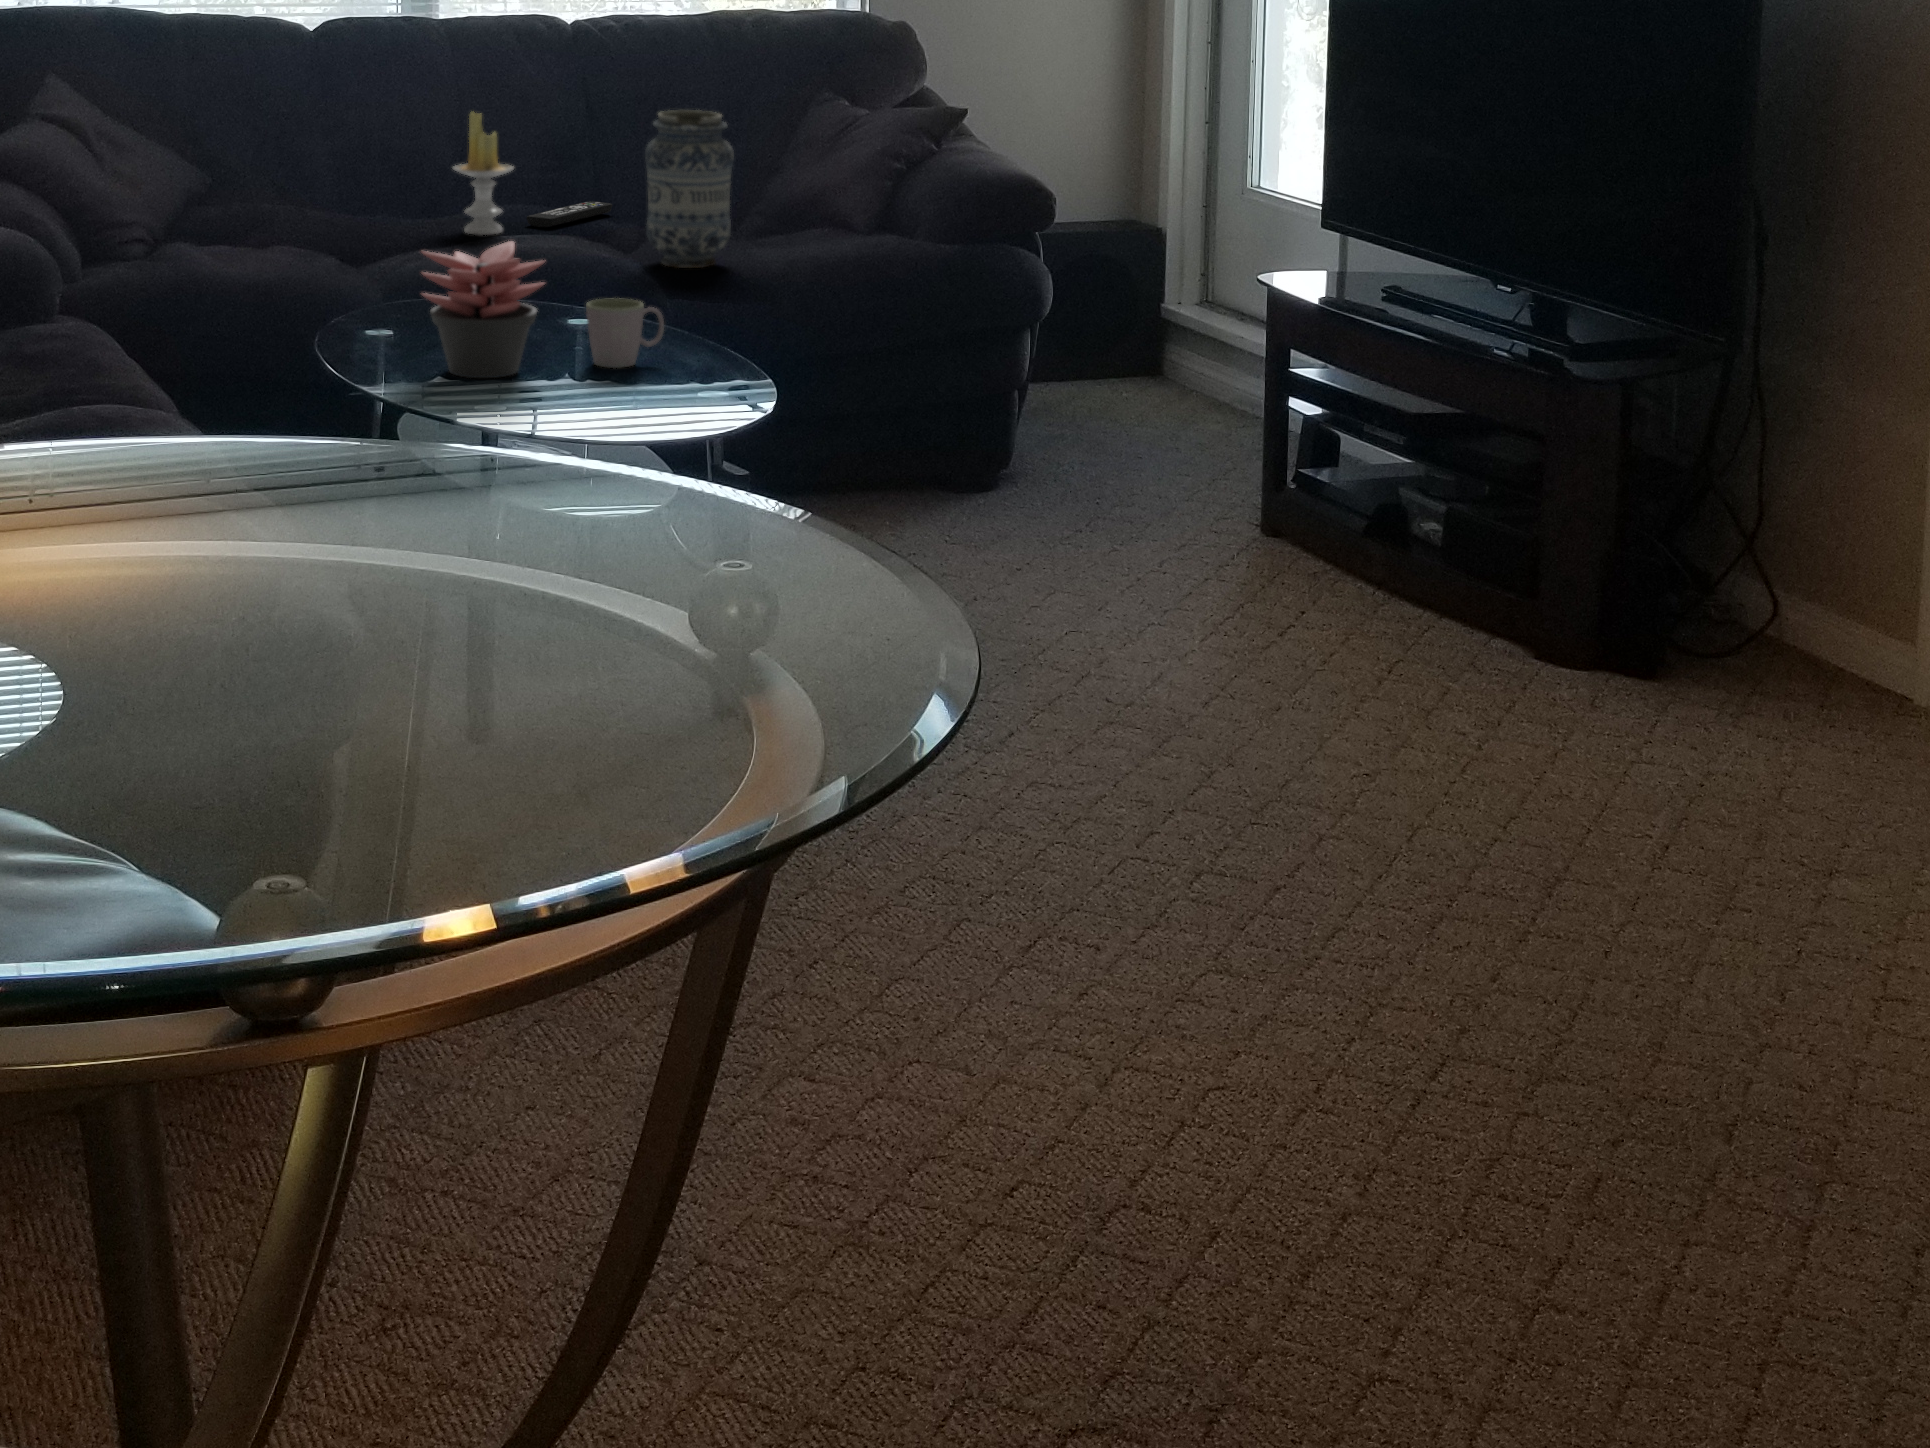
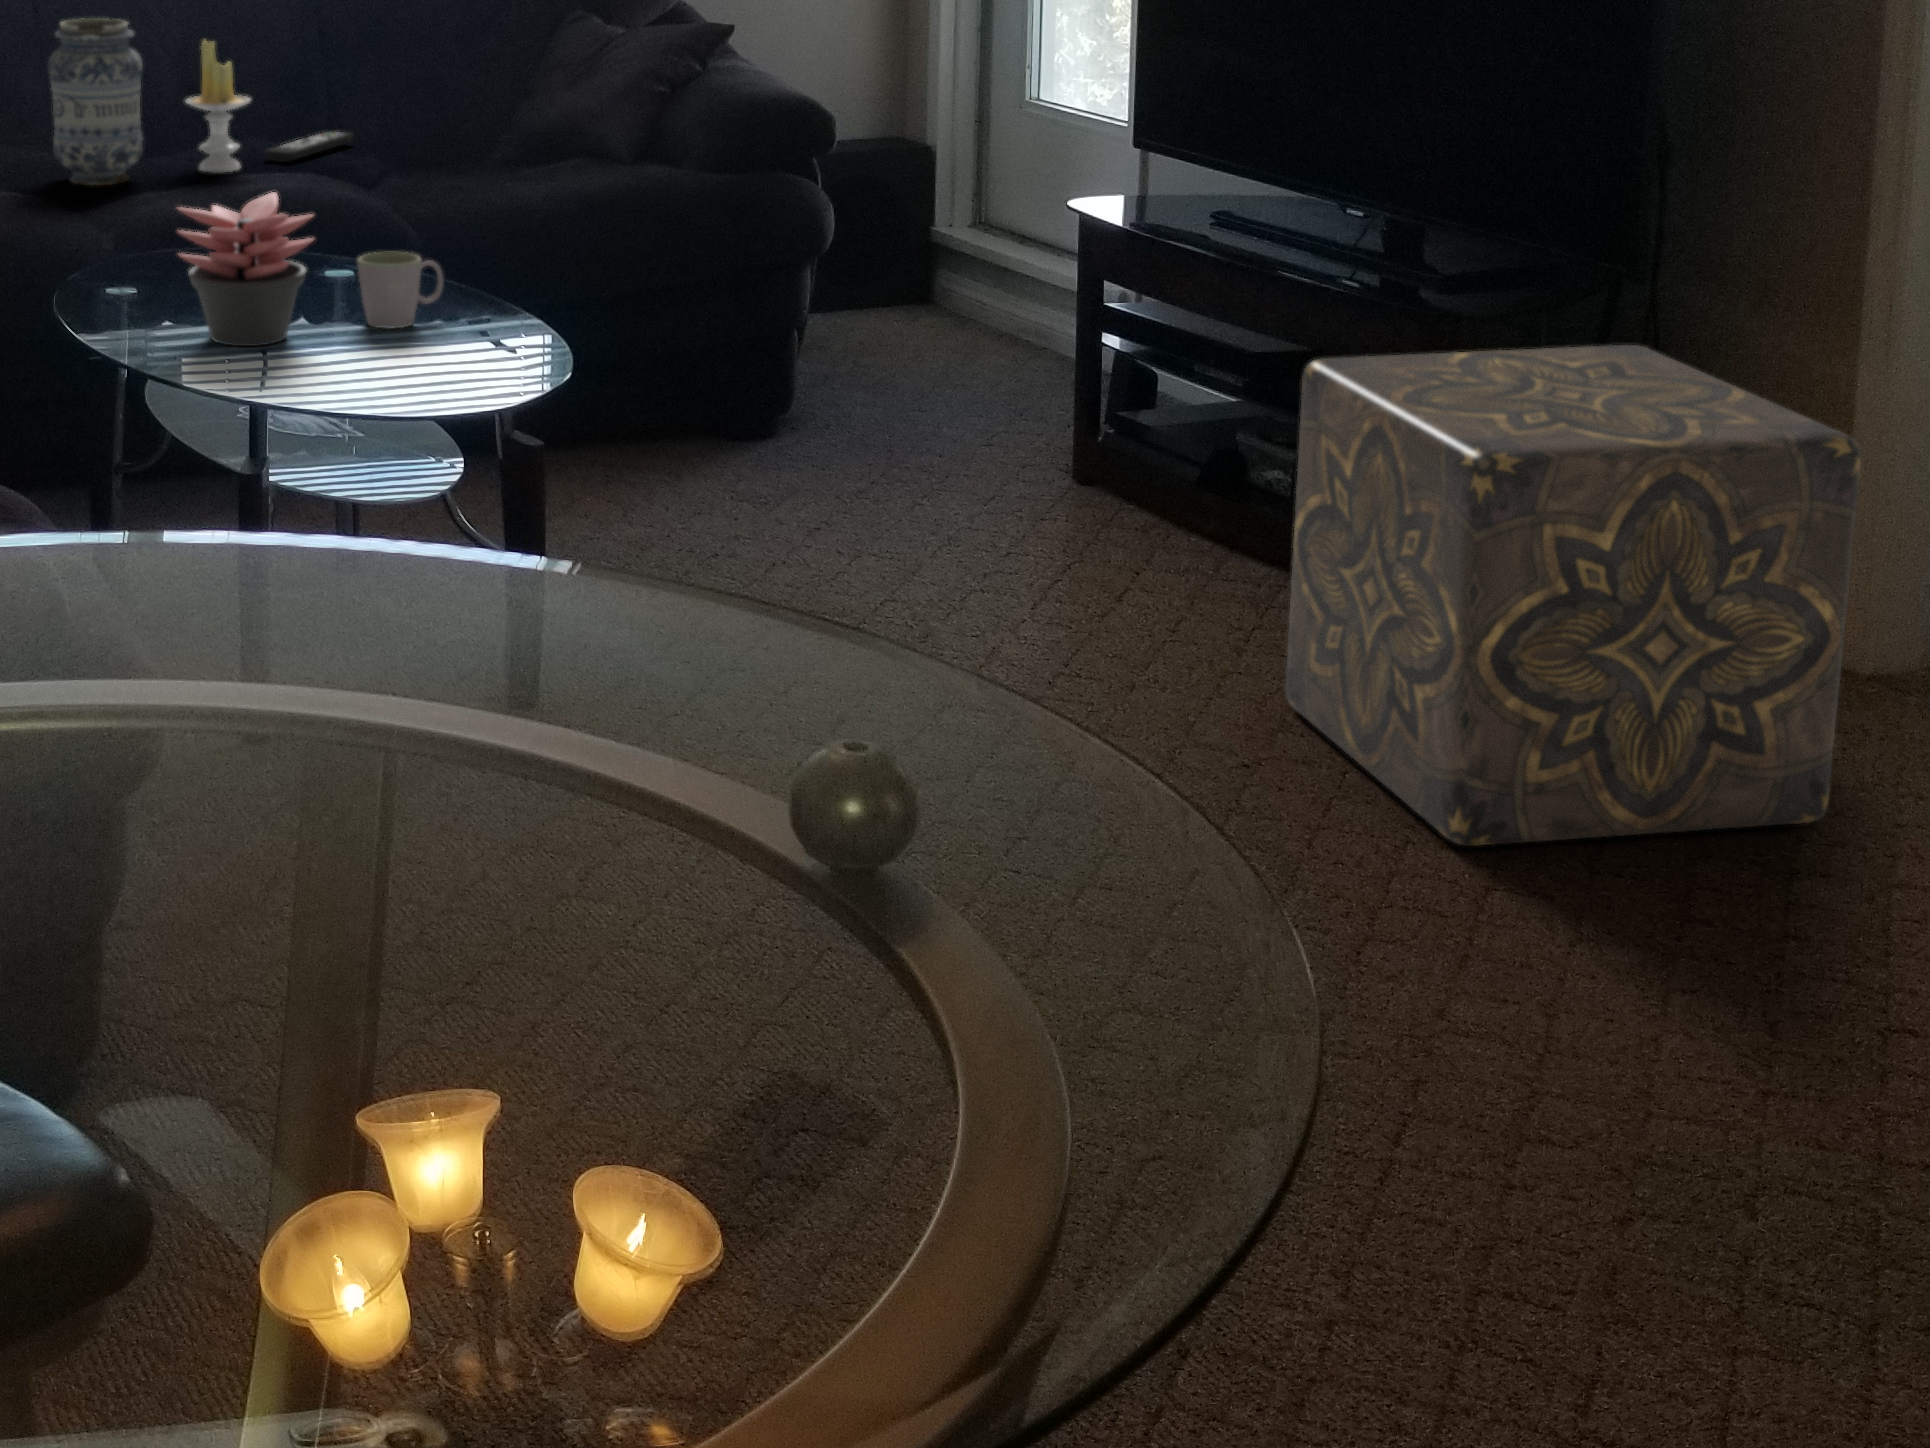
vase: present [645,110,734,268] -> present [48,18,143,186]
ottoman: none [1410,404,1894,842] -> present [1286,345,1861,846]

